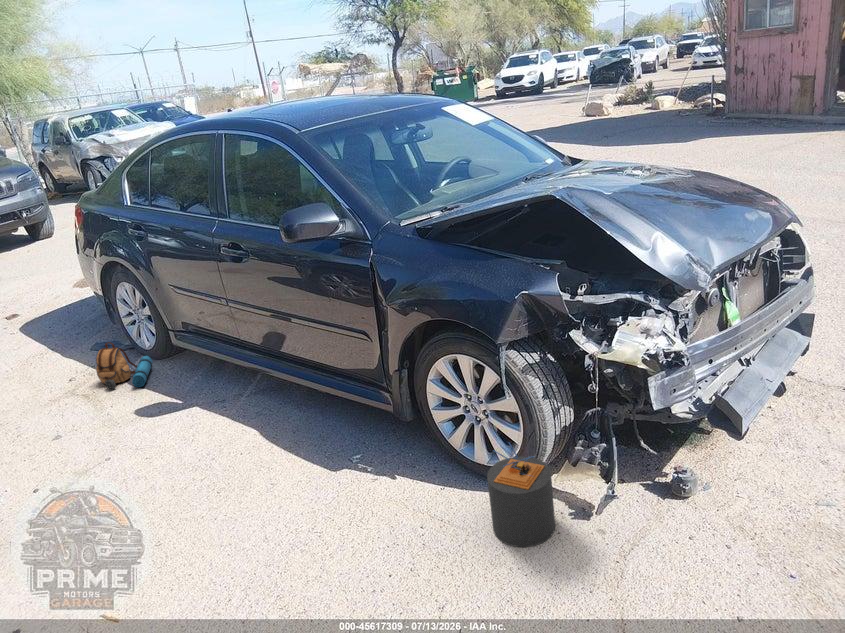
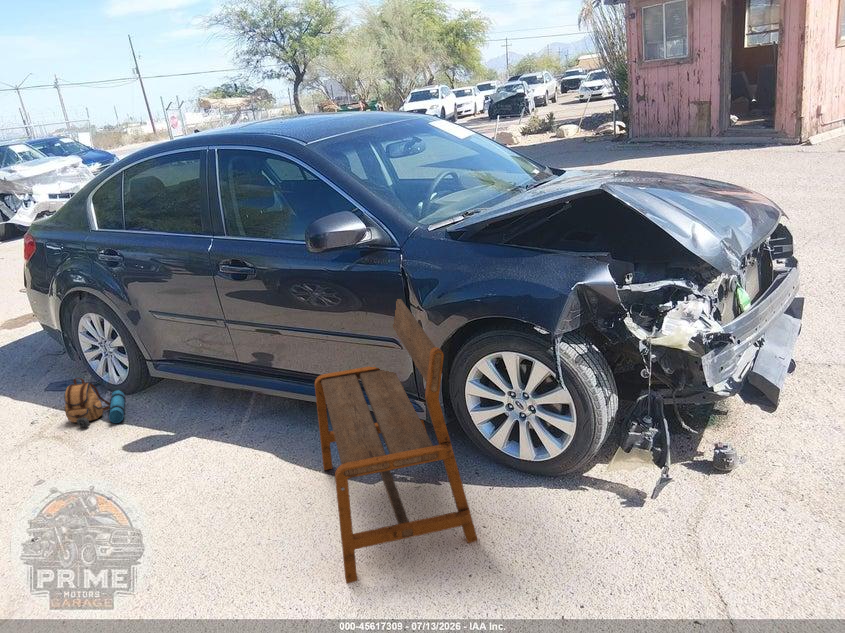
bench: none [270,284,416,567] -> present [315,299,478,584]
trash can: present [487,443,555,547] -> none [547,430,616,537]

